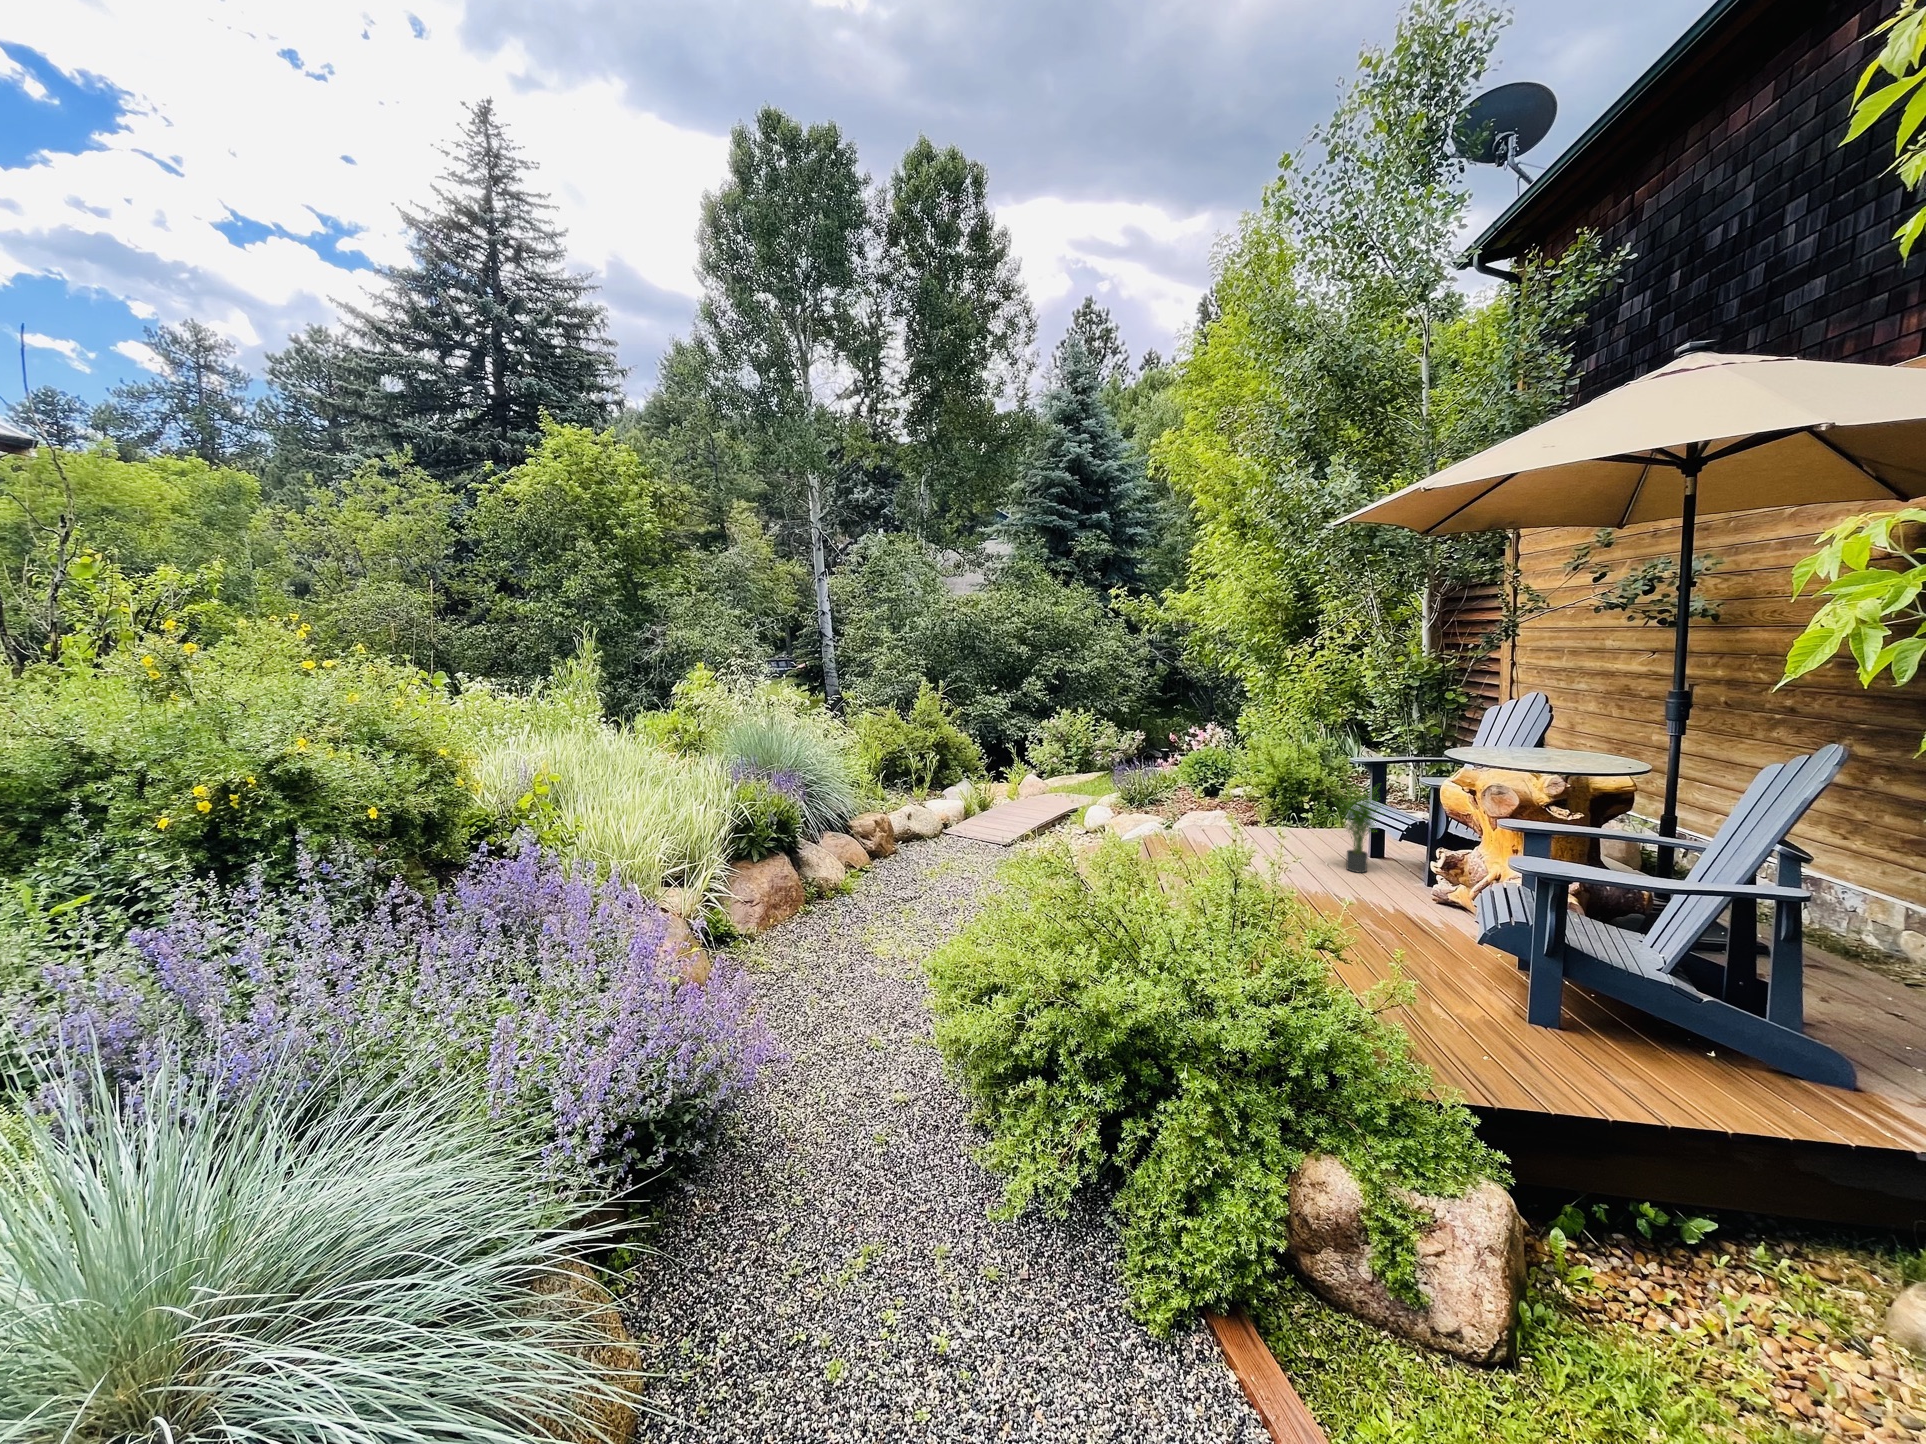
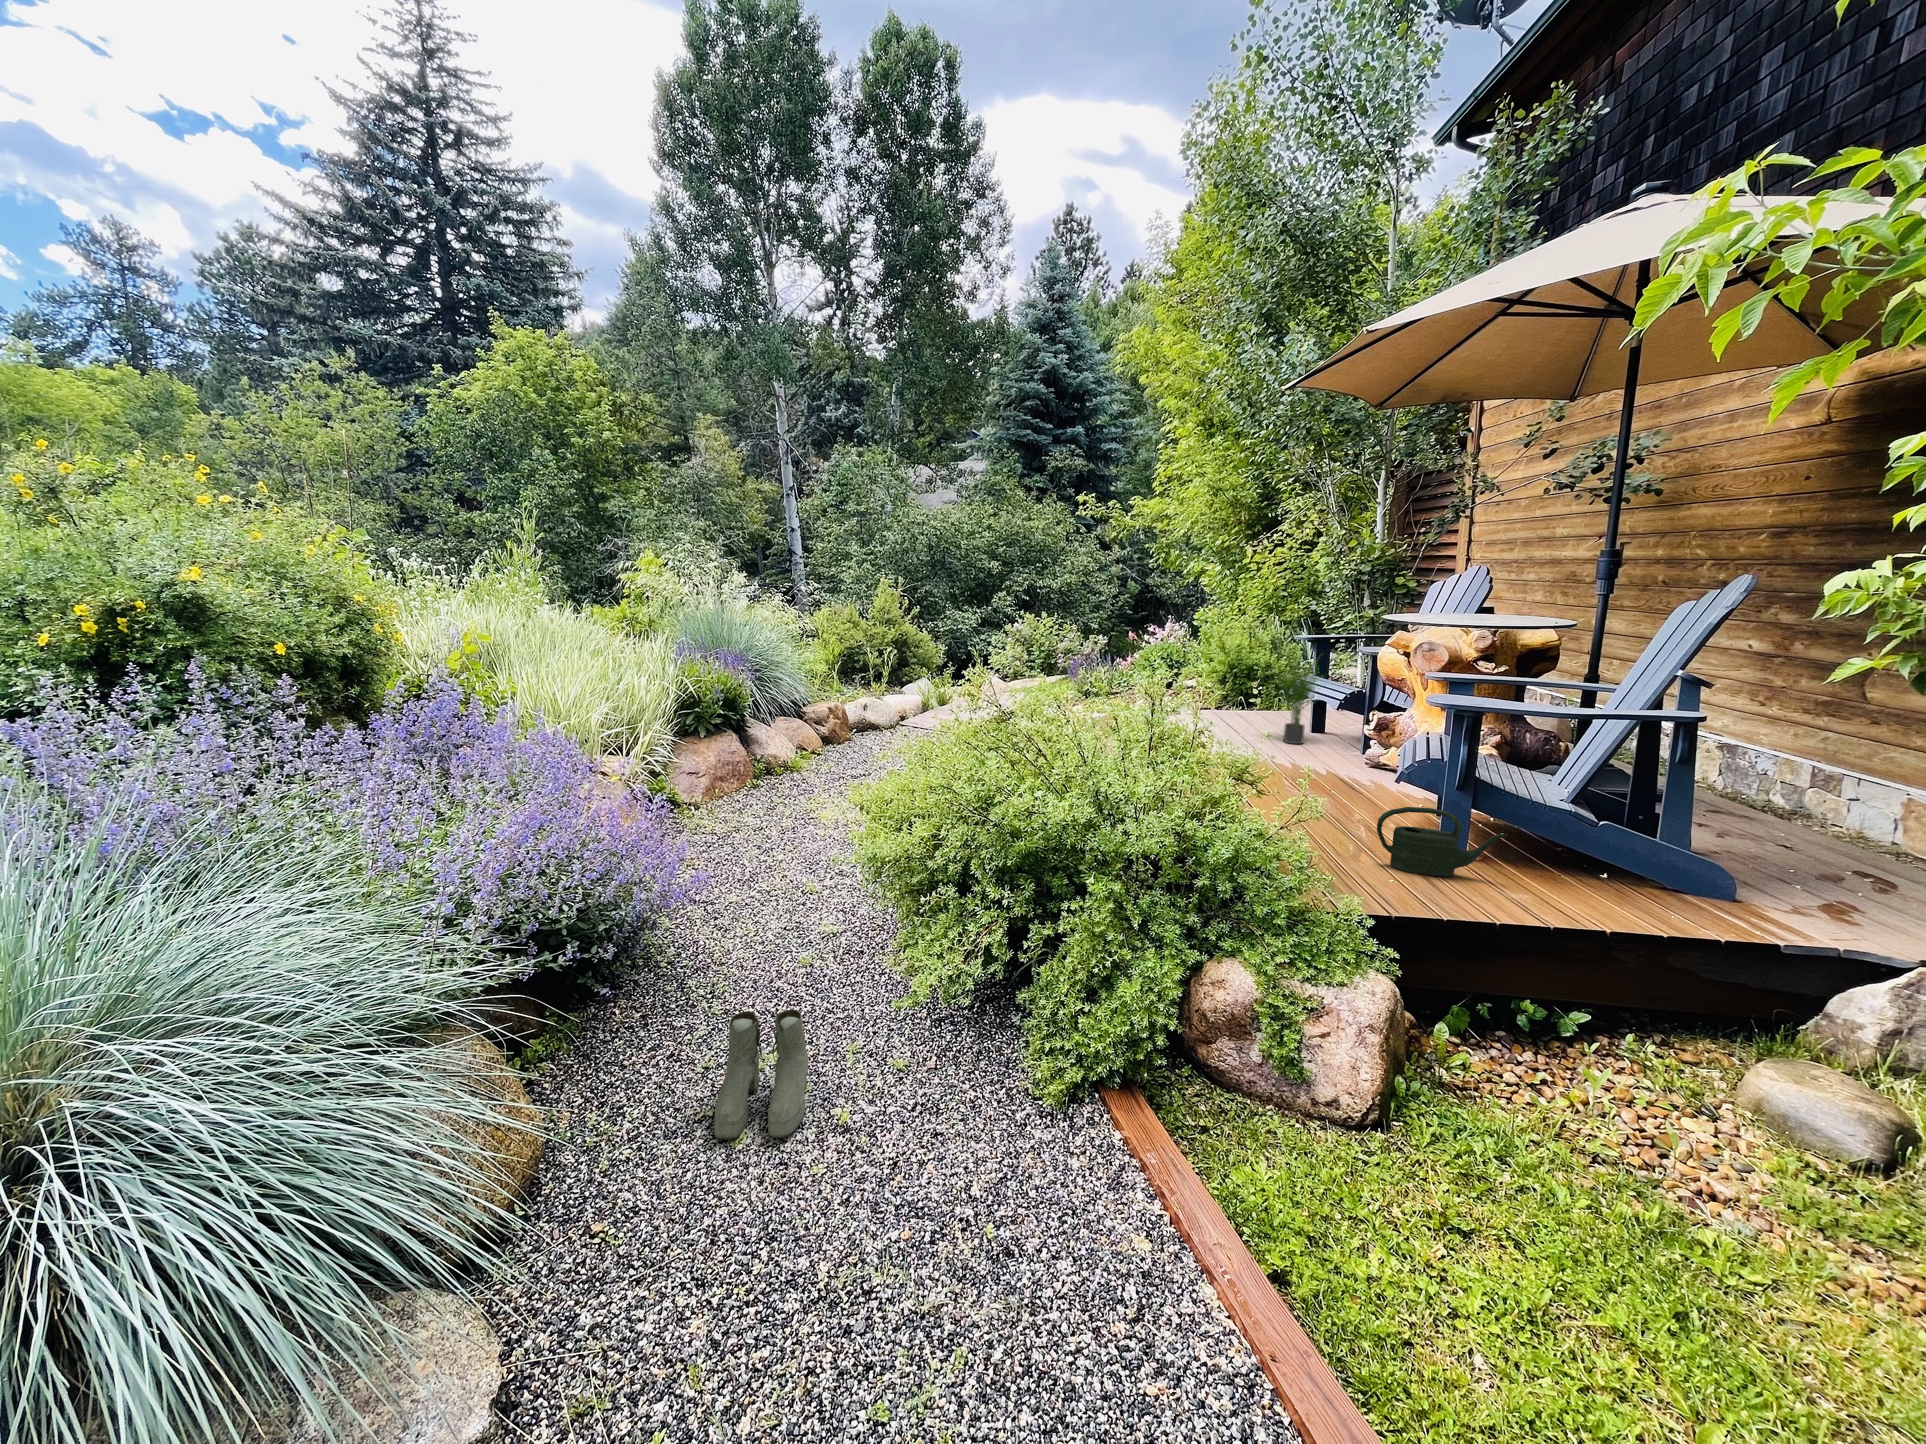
watering can: none [1467,982,1607,1059] -> present [1377,807,1507,877]
boots: none [813,1222,903,1373] -> present [714,1010,808,1140]

